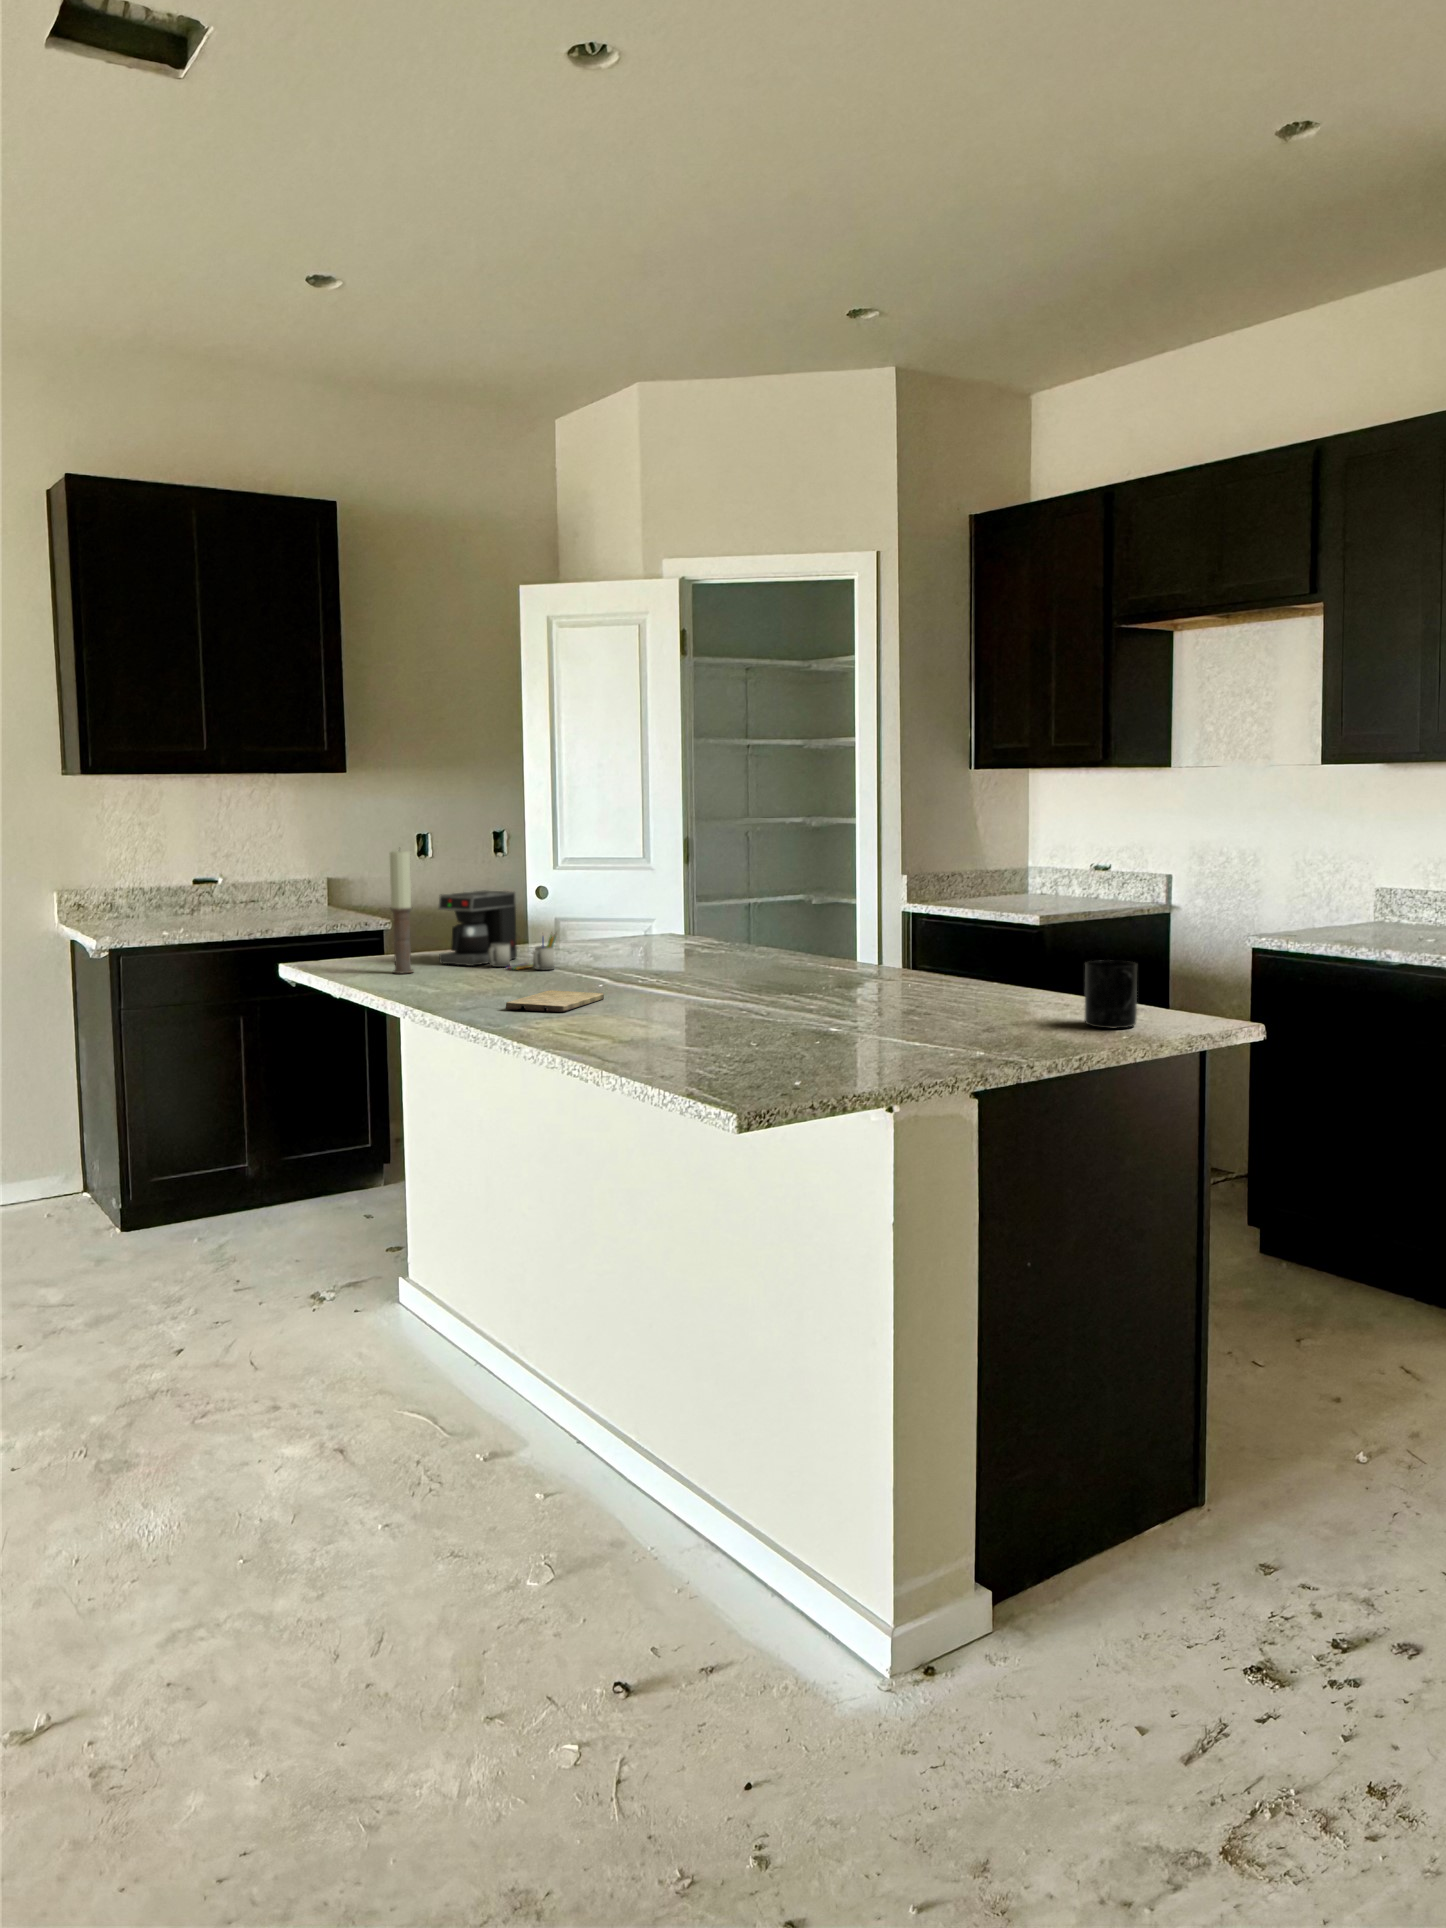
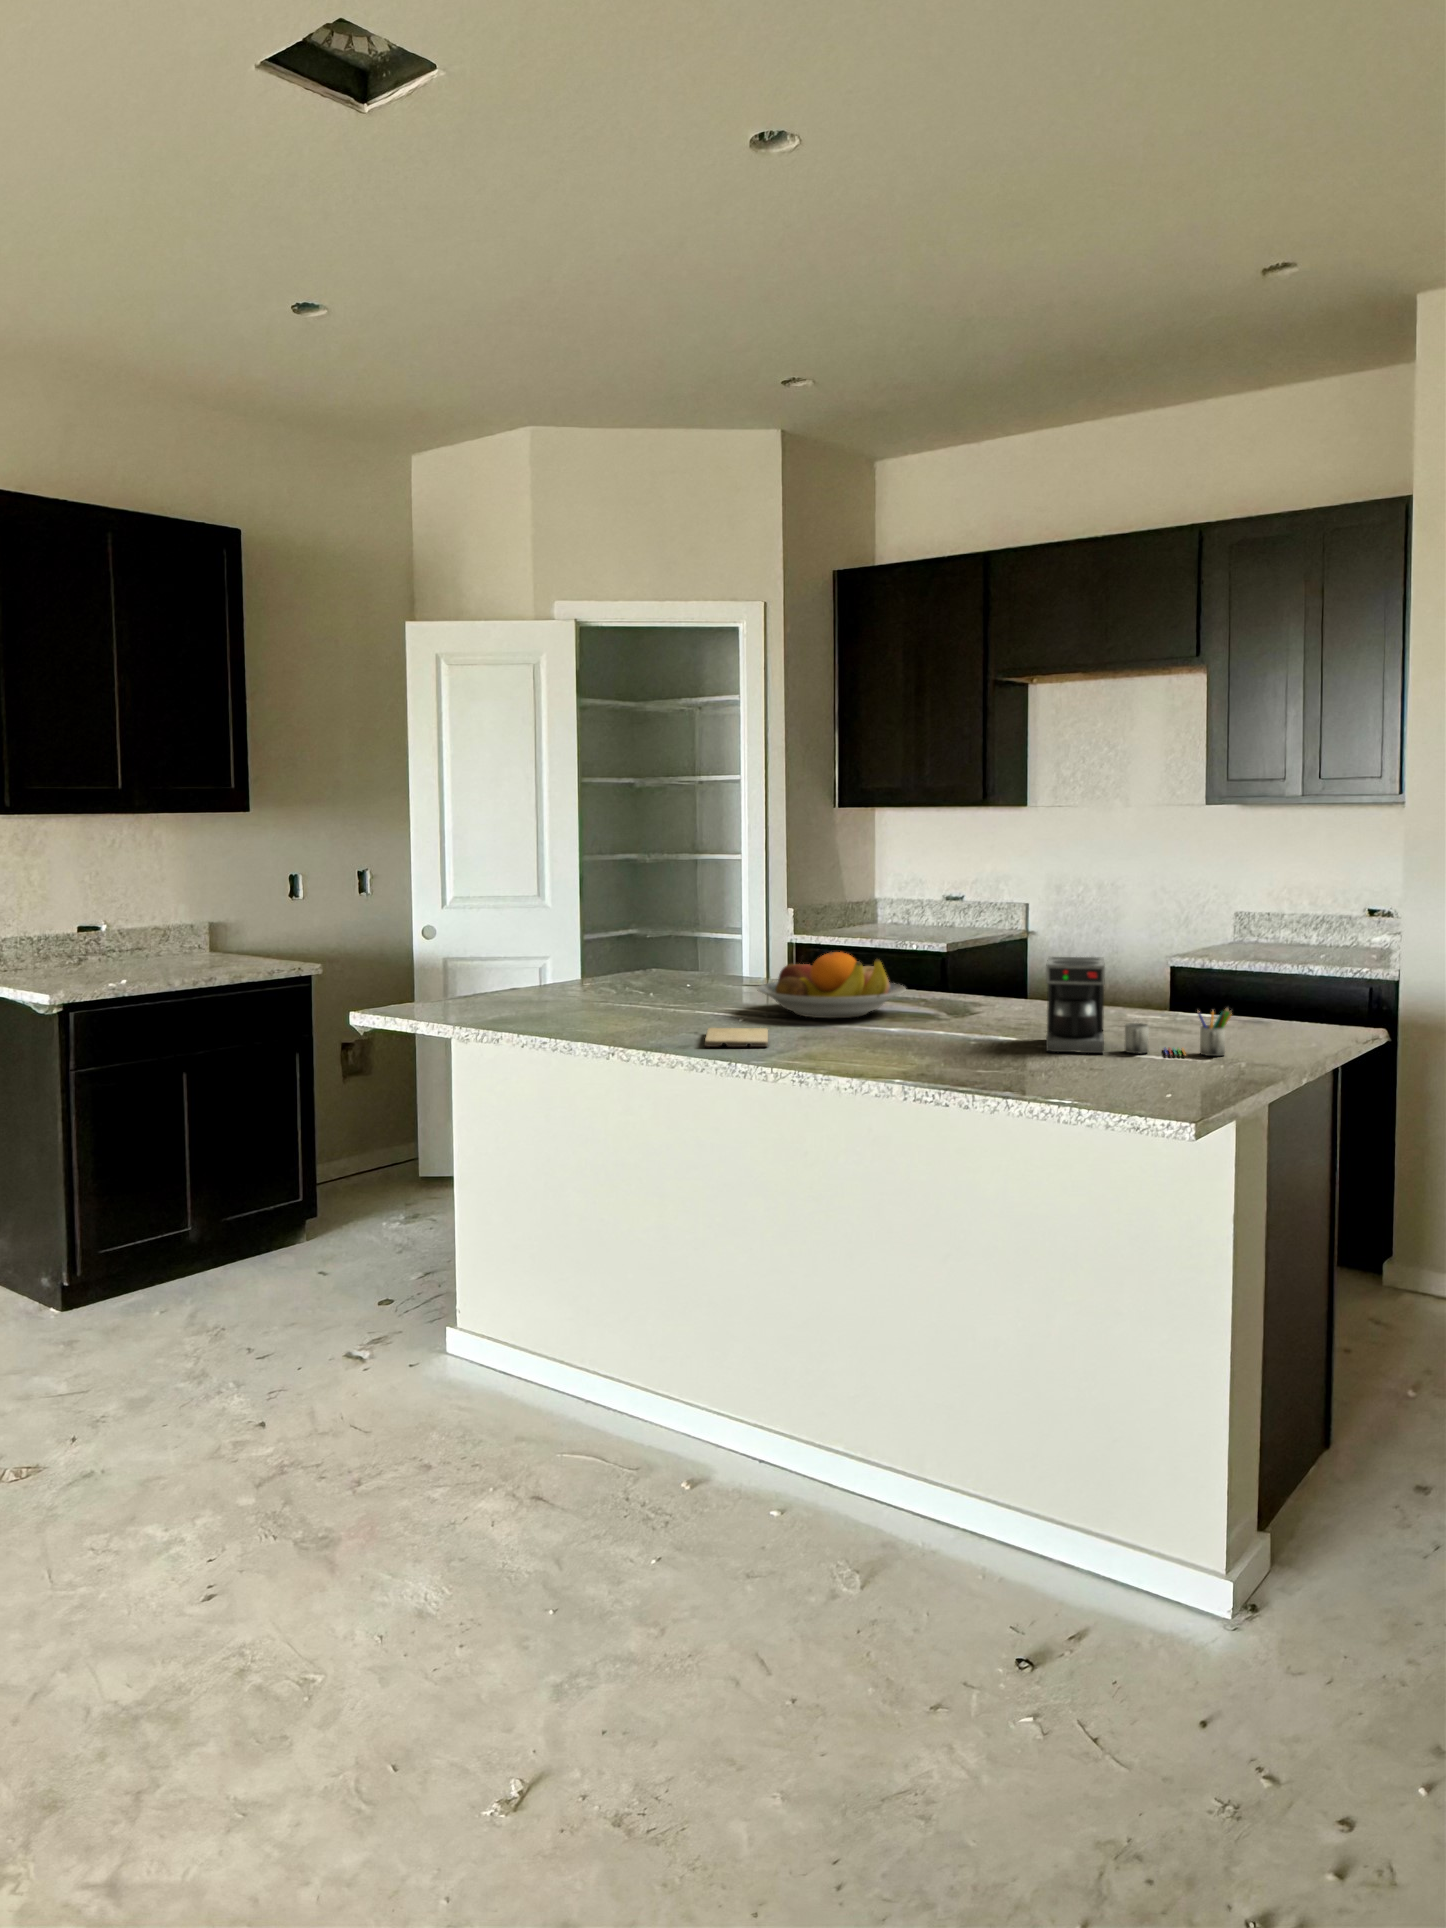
candle: present [389,850,413,973] -> none [477,892,500,1018]
coffee maker: present [438,891,557,970] -> present [1046,957,1232,1056]
fruit bowl: none [640,917,798,987] -> present [757,952,906,1018]
mug: present [1085,960,1137,1028] -> none [1246,981,1302,1039]

